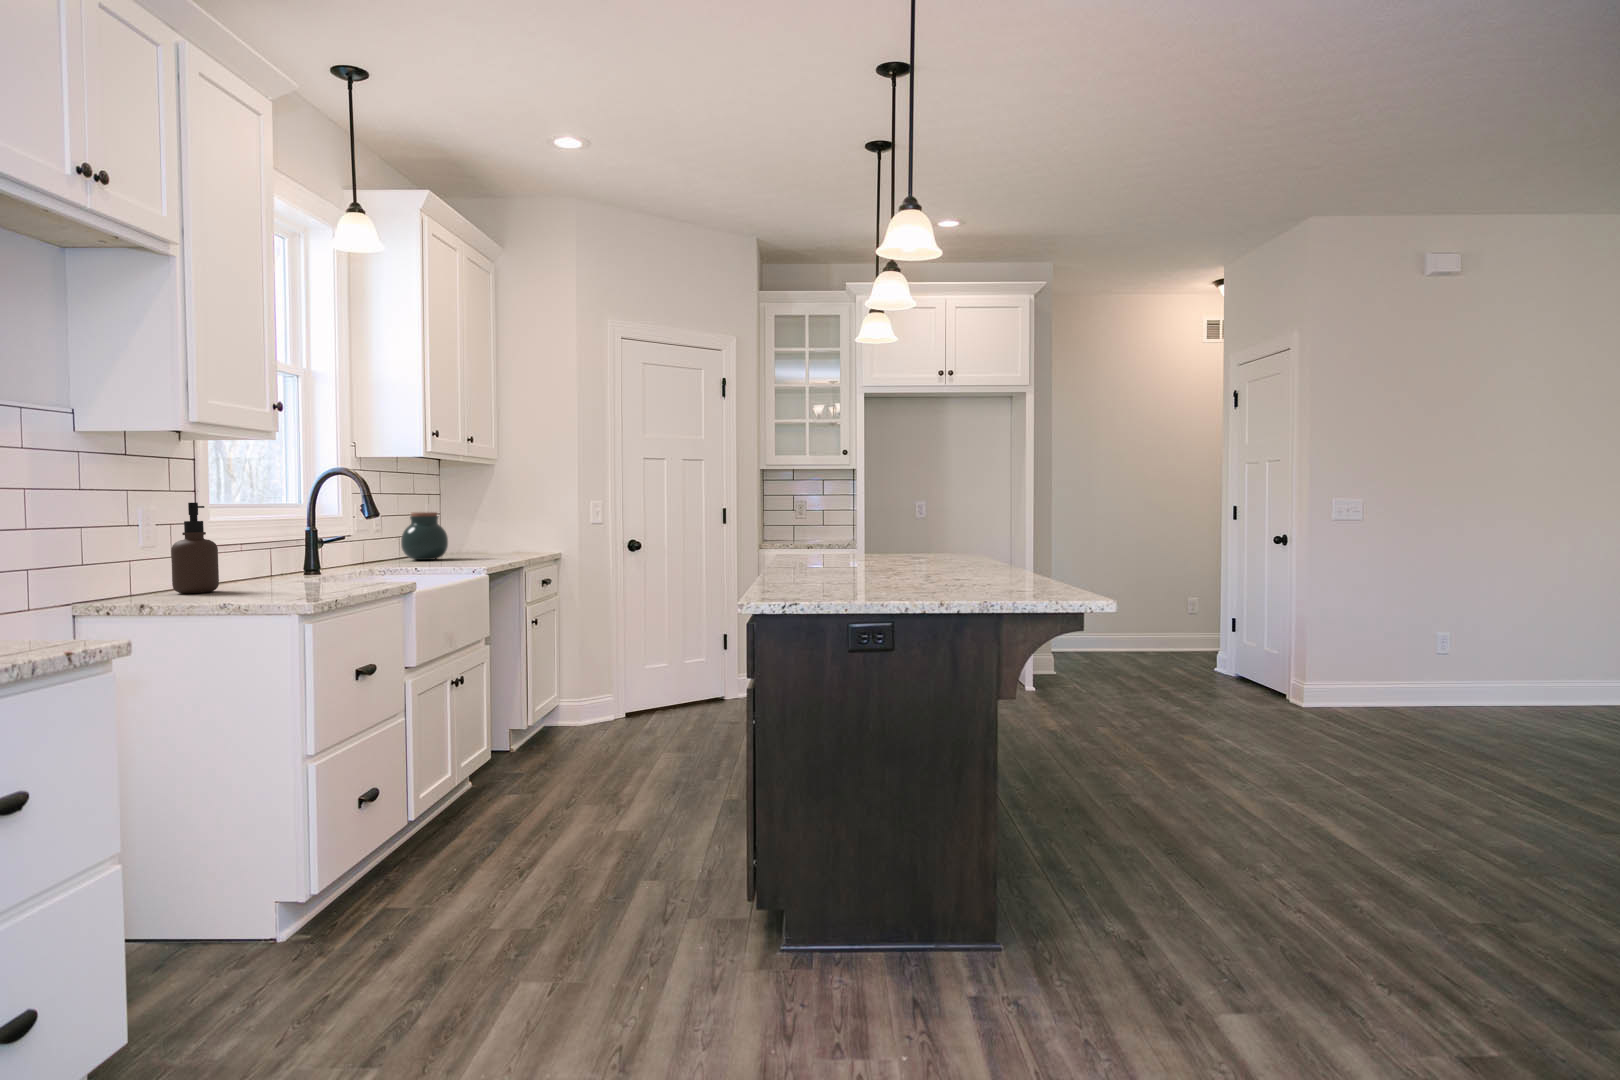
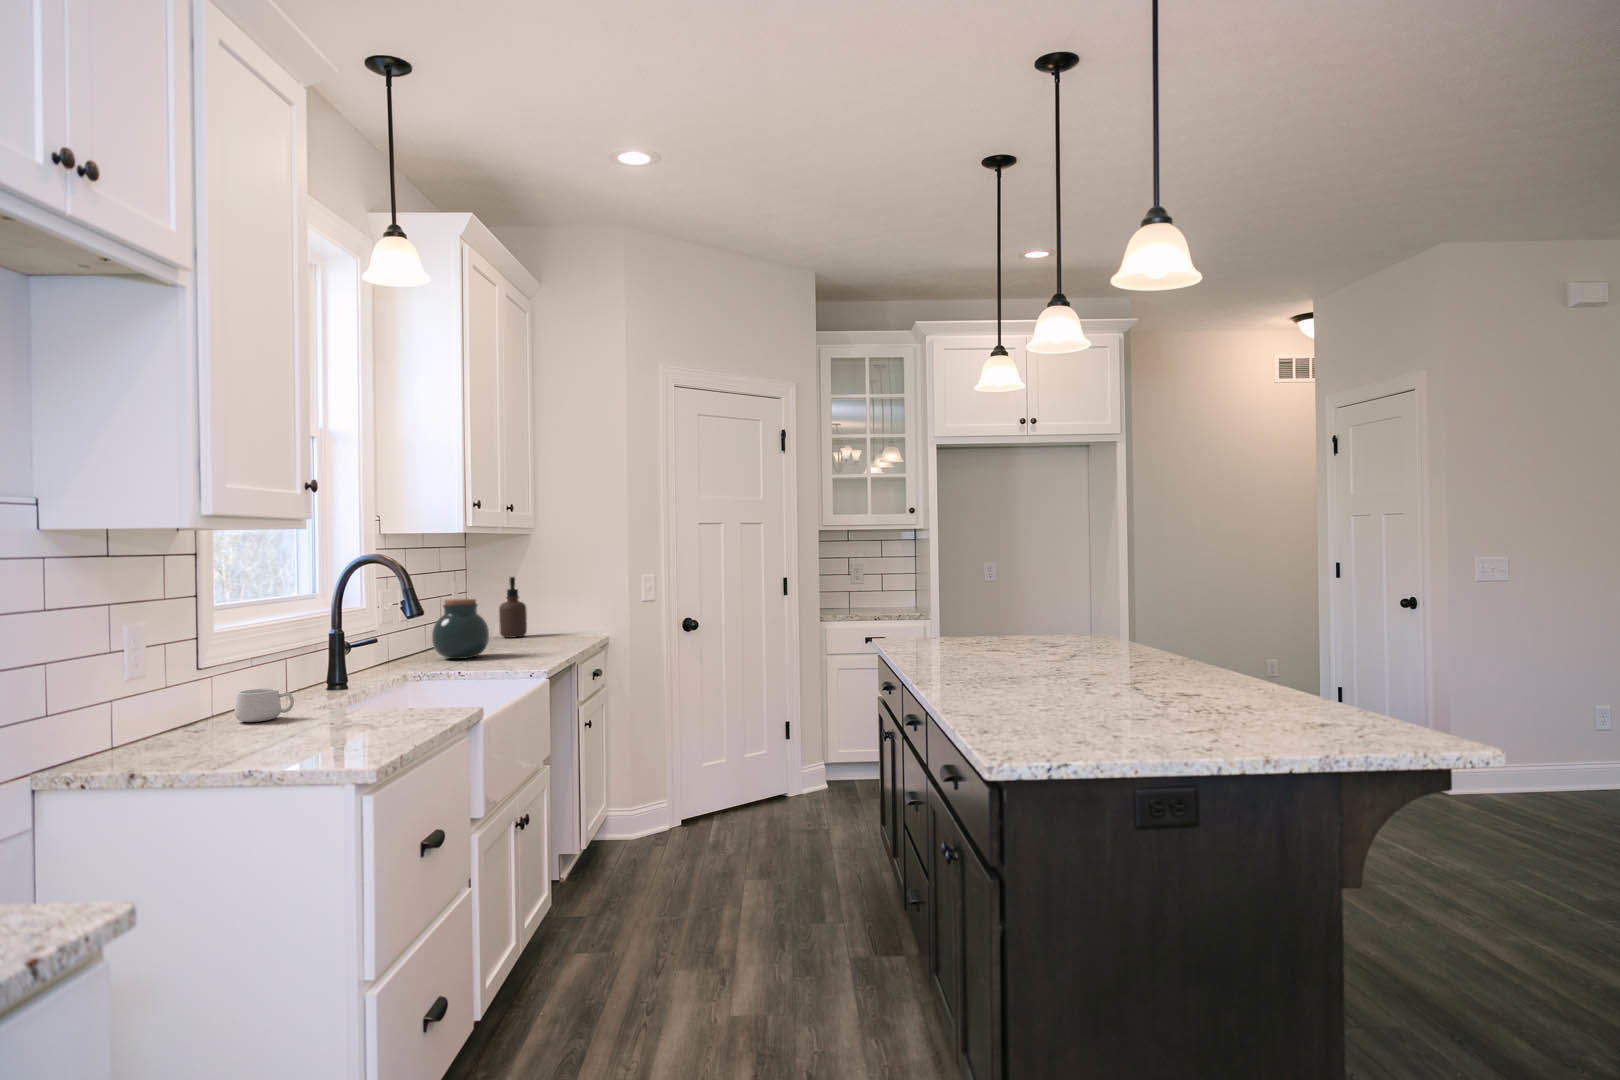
soap dispenser: present [171,503,219,593] -> present [499,577,527,638]
mug: none [227,562,272,585] -> present [234,688,294,722]

